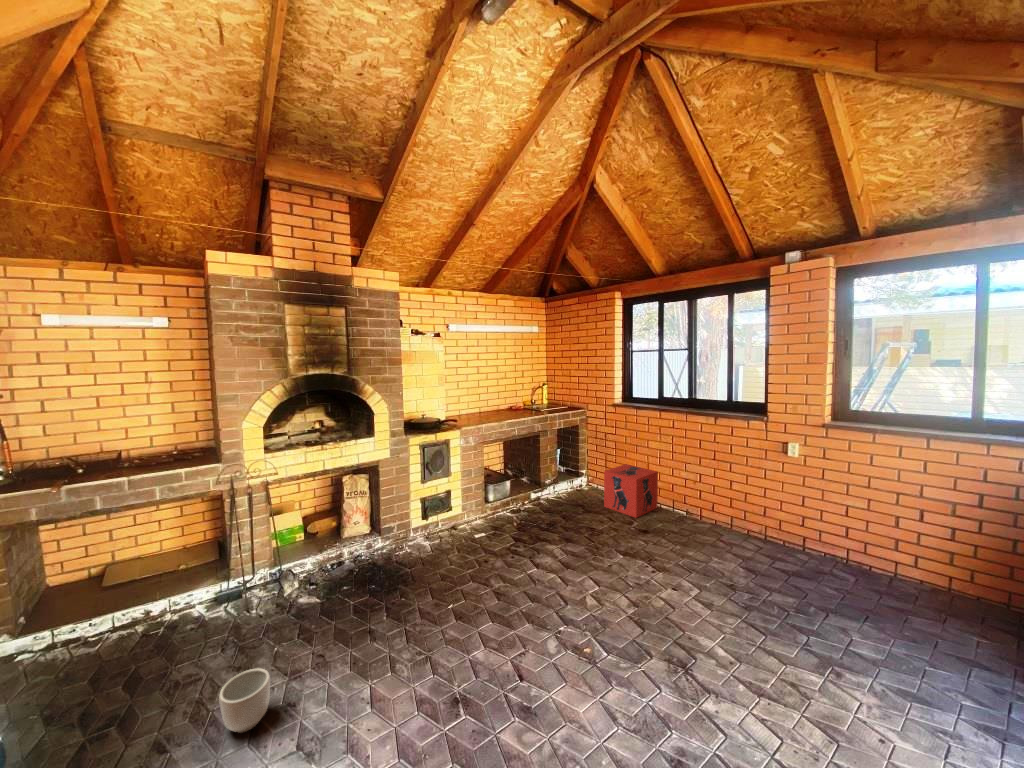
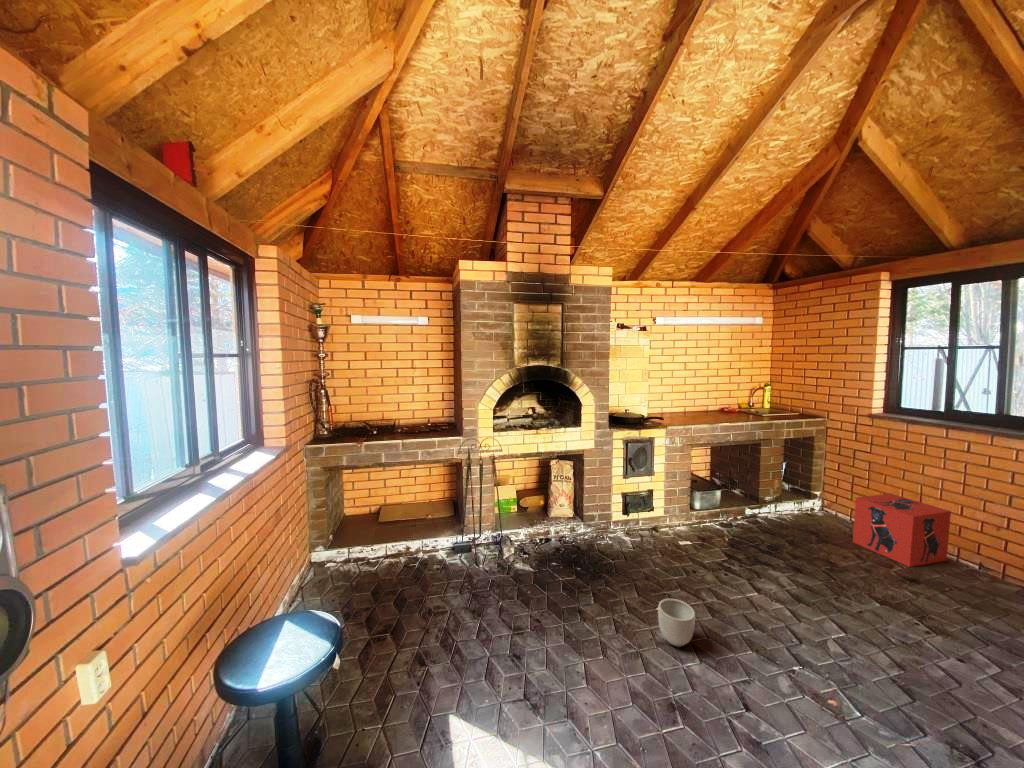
planter: present [219,668,270,733] -> present [658,599,695,647]

